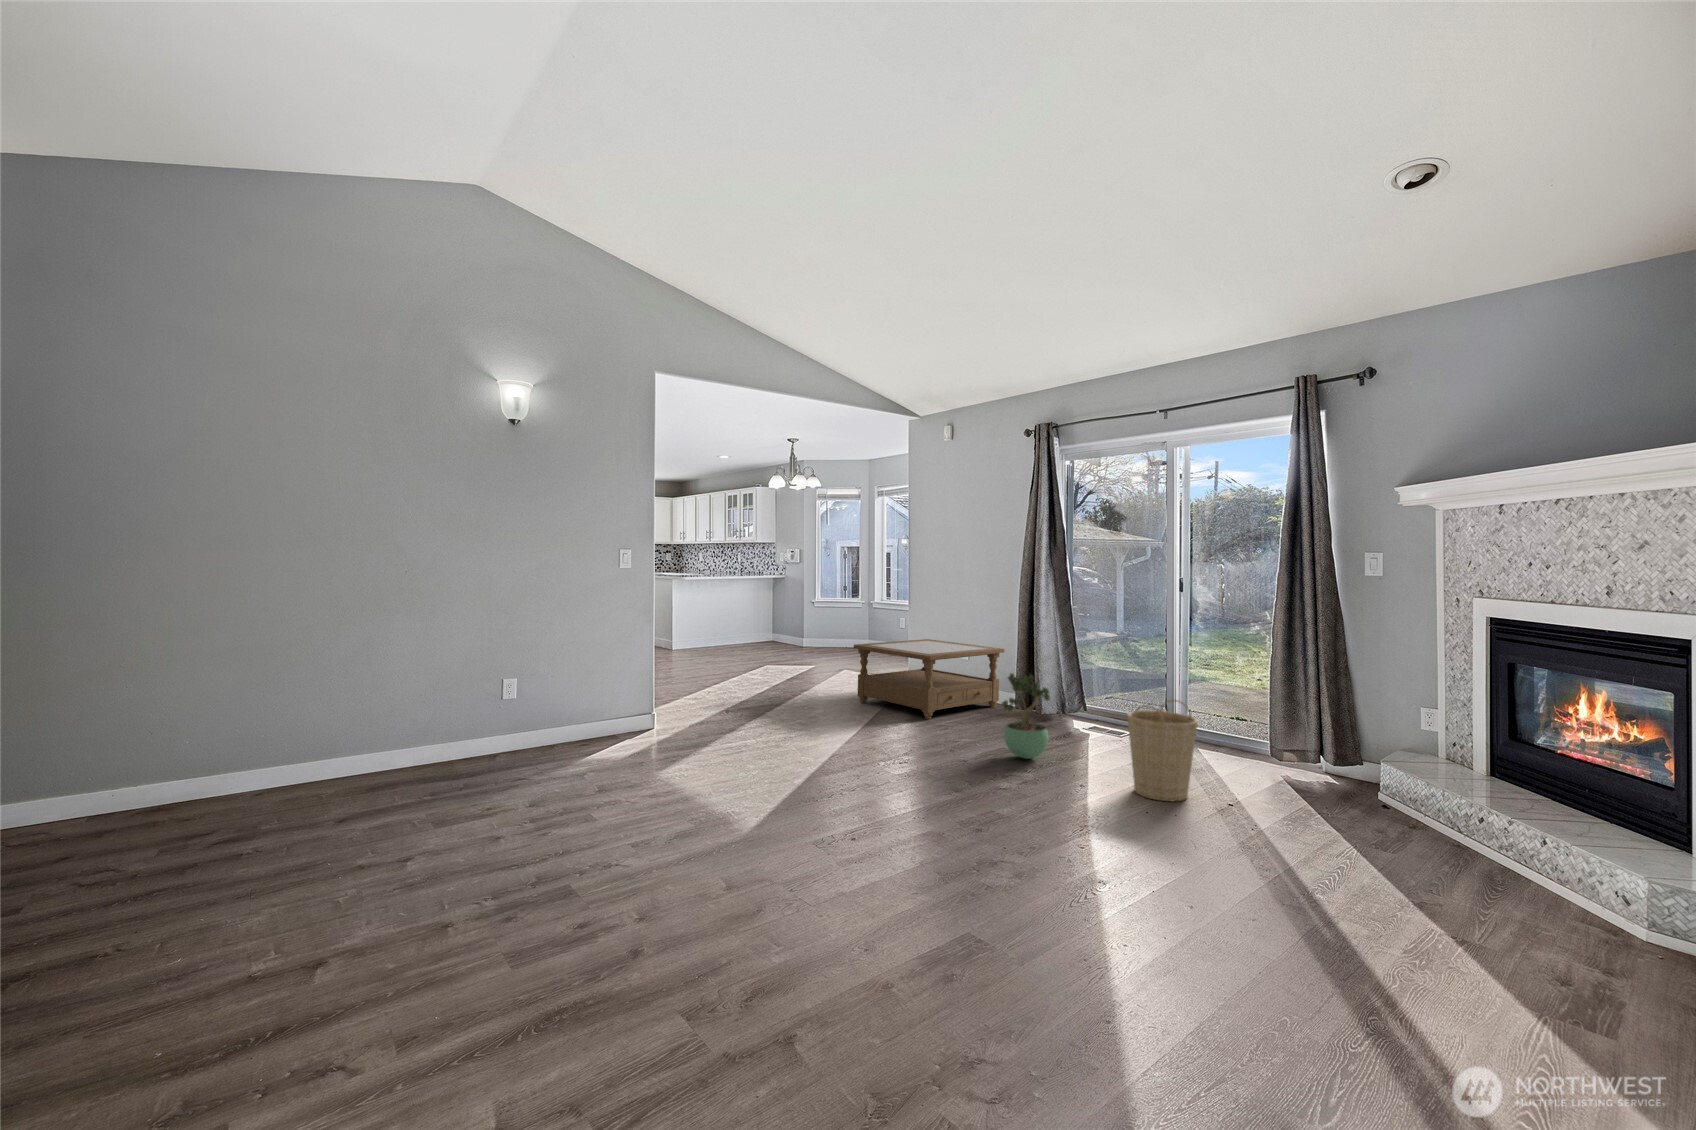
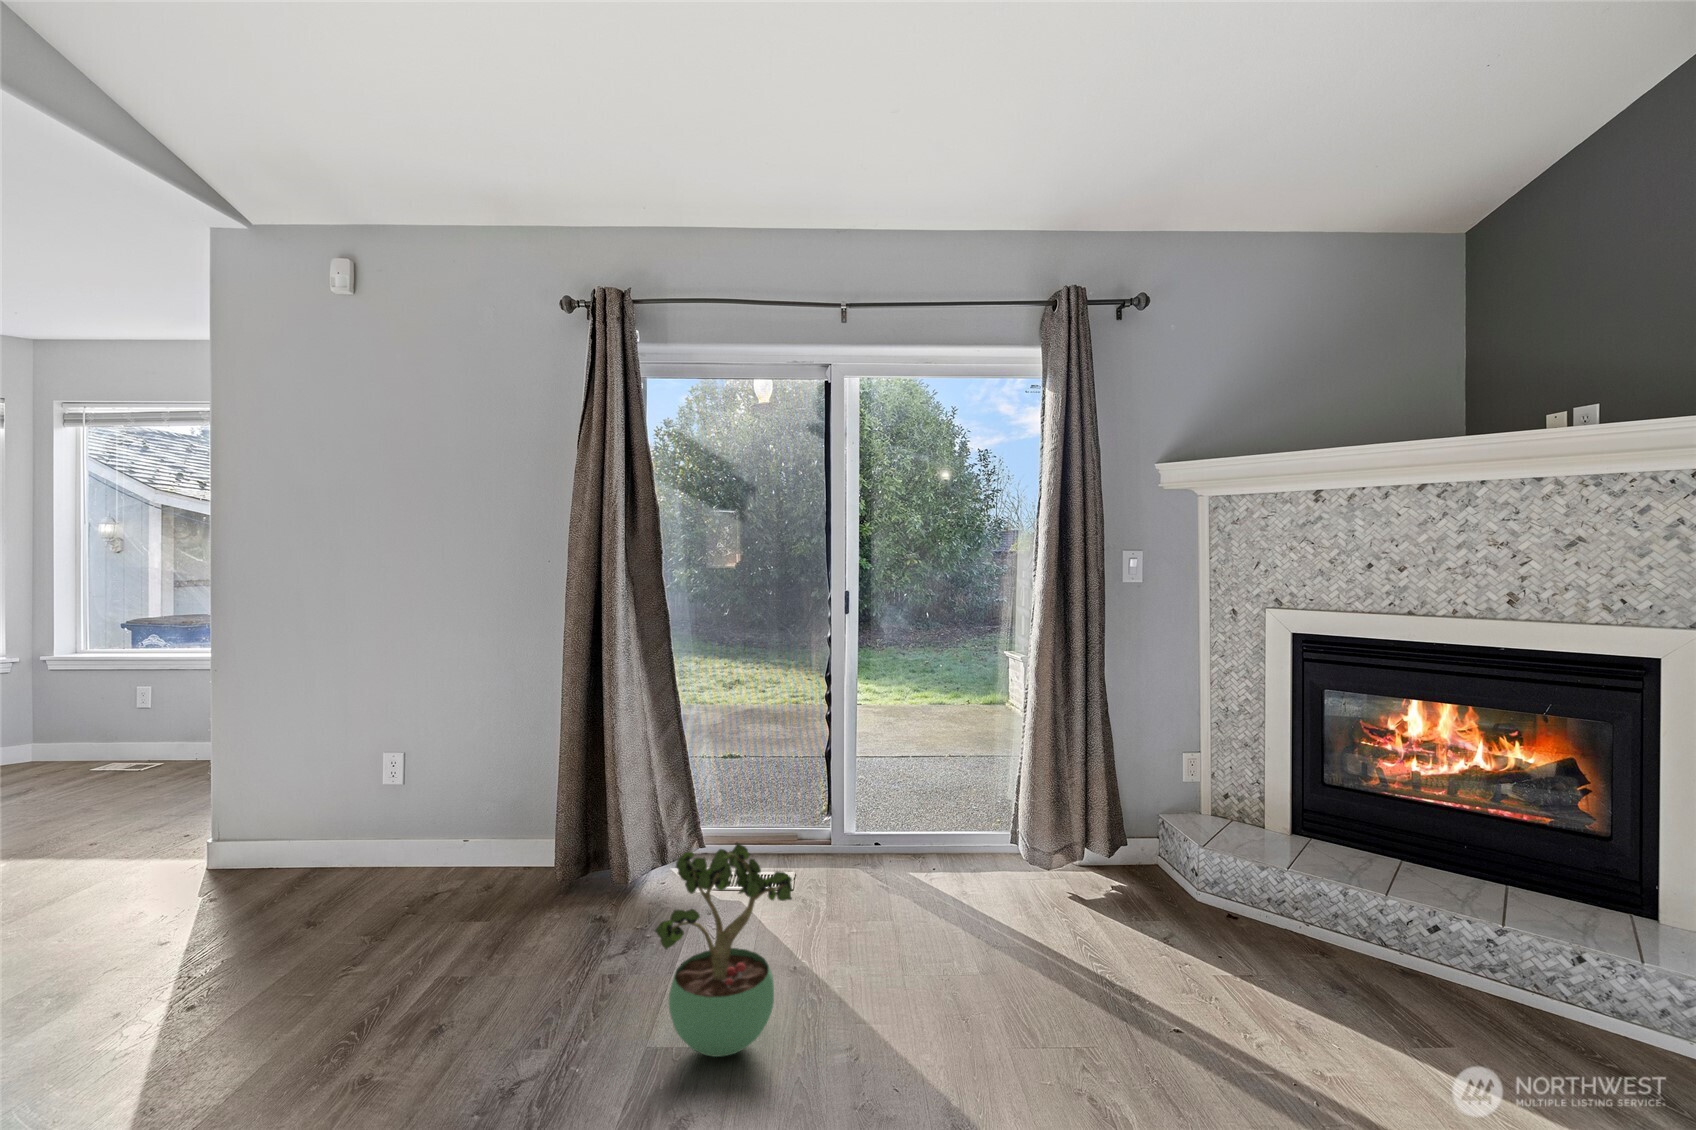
coffee table: present [854,639,1005,719] -> none [49,748,506,987]
basket: present [1127,700,1198,801] -> none [985,838,1123,1076]

